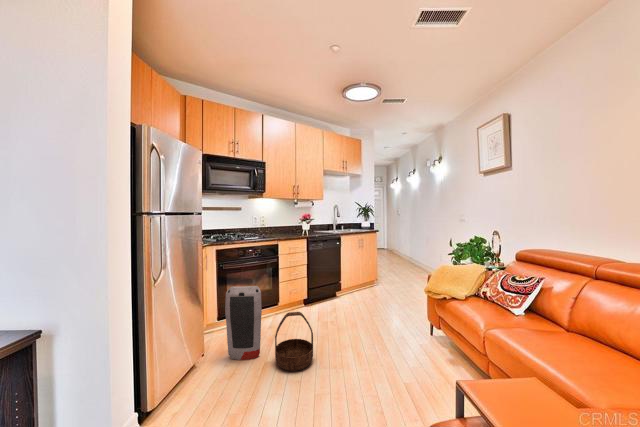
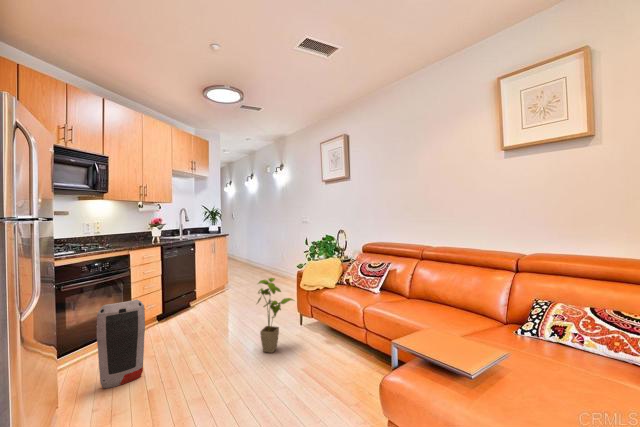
house plant: none [364,285,414,378] -> present [258,278,294,353]
basket: present [275,312,313,371] -> none [166,317,207,376]

